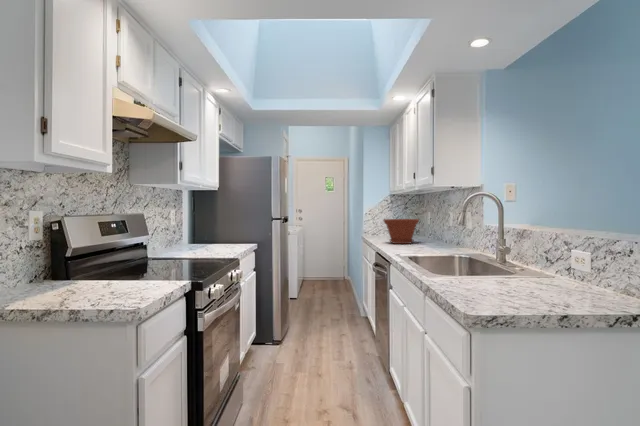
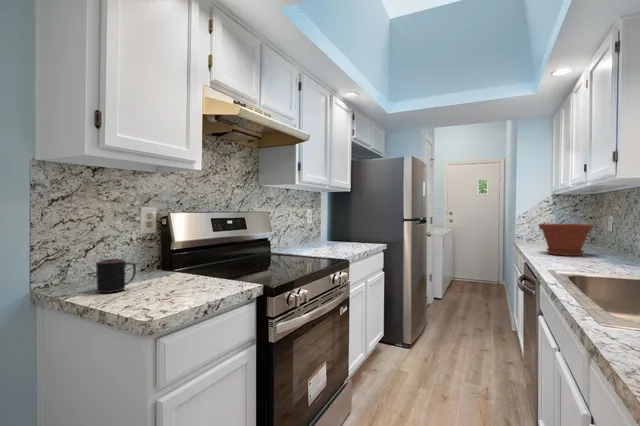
mug: none [20,265,64,301] -> present [96,259,136,293]

